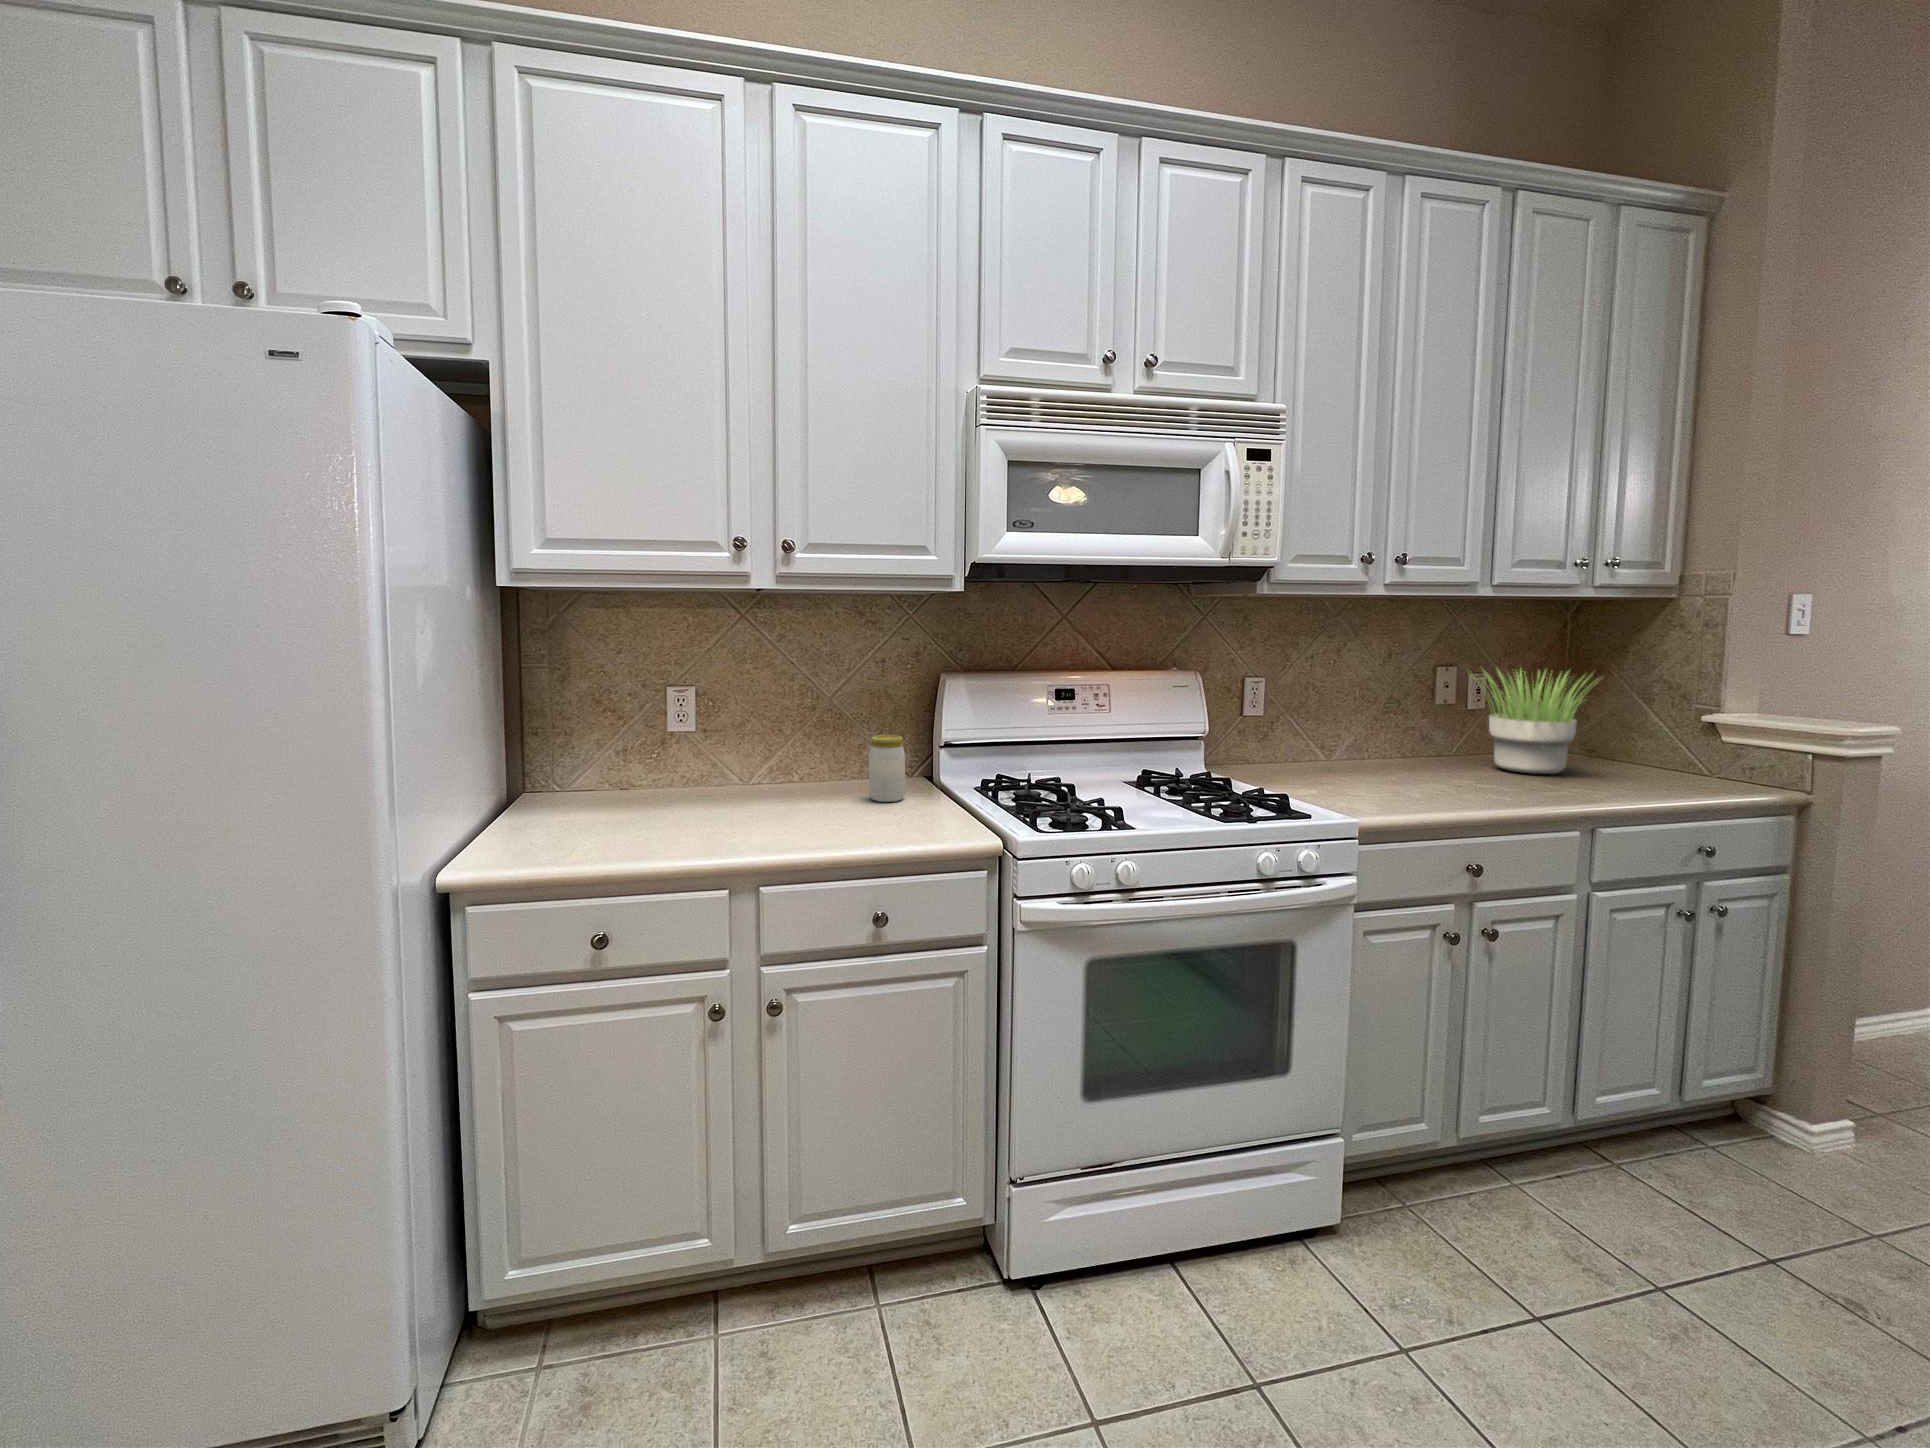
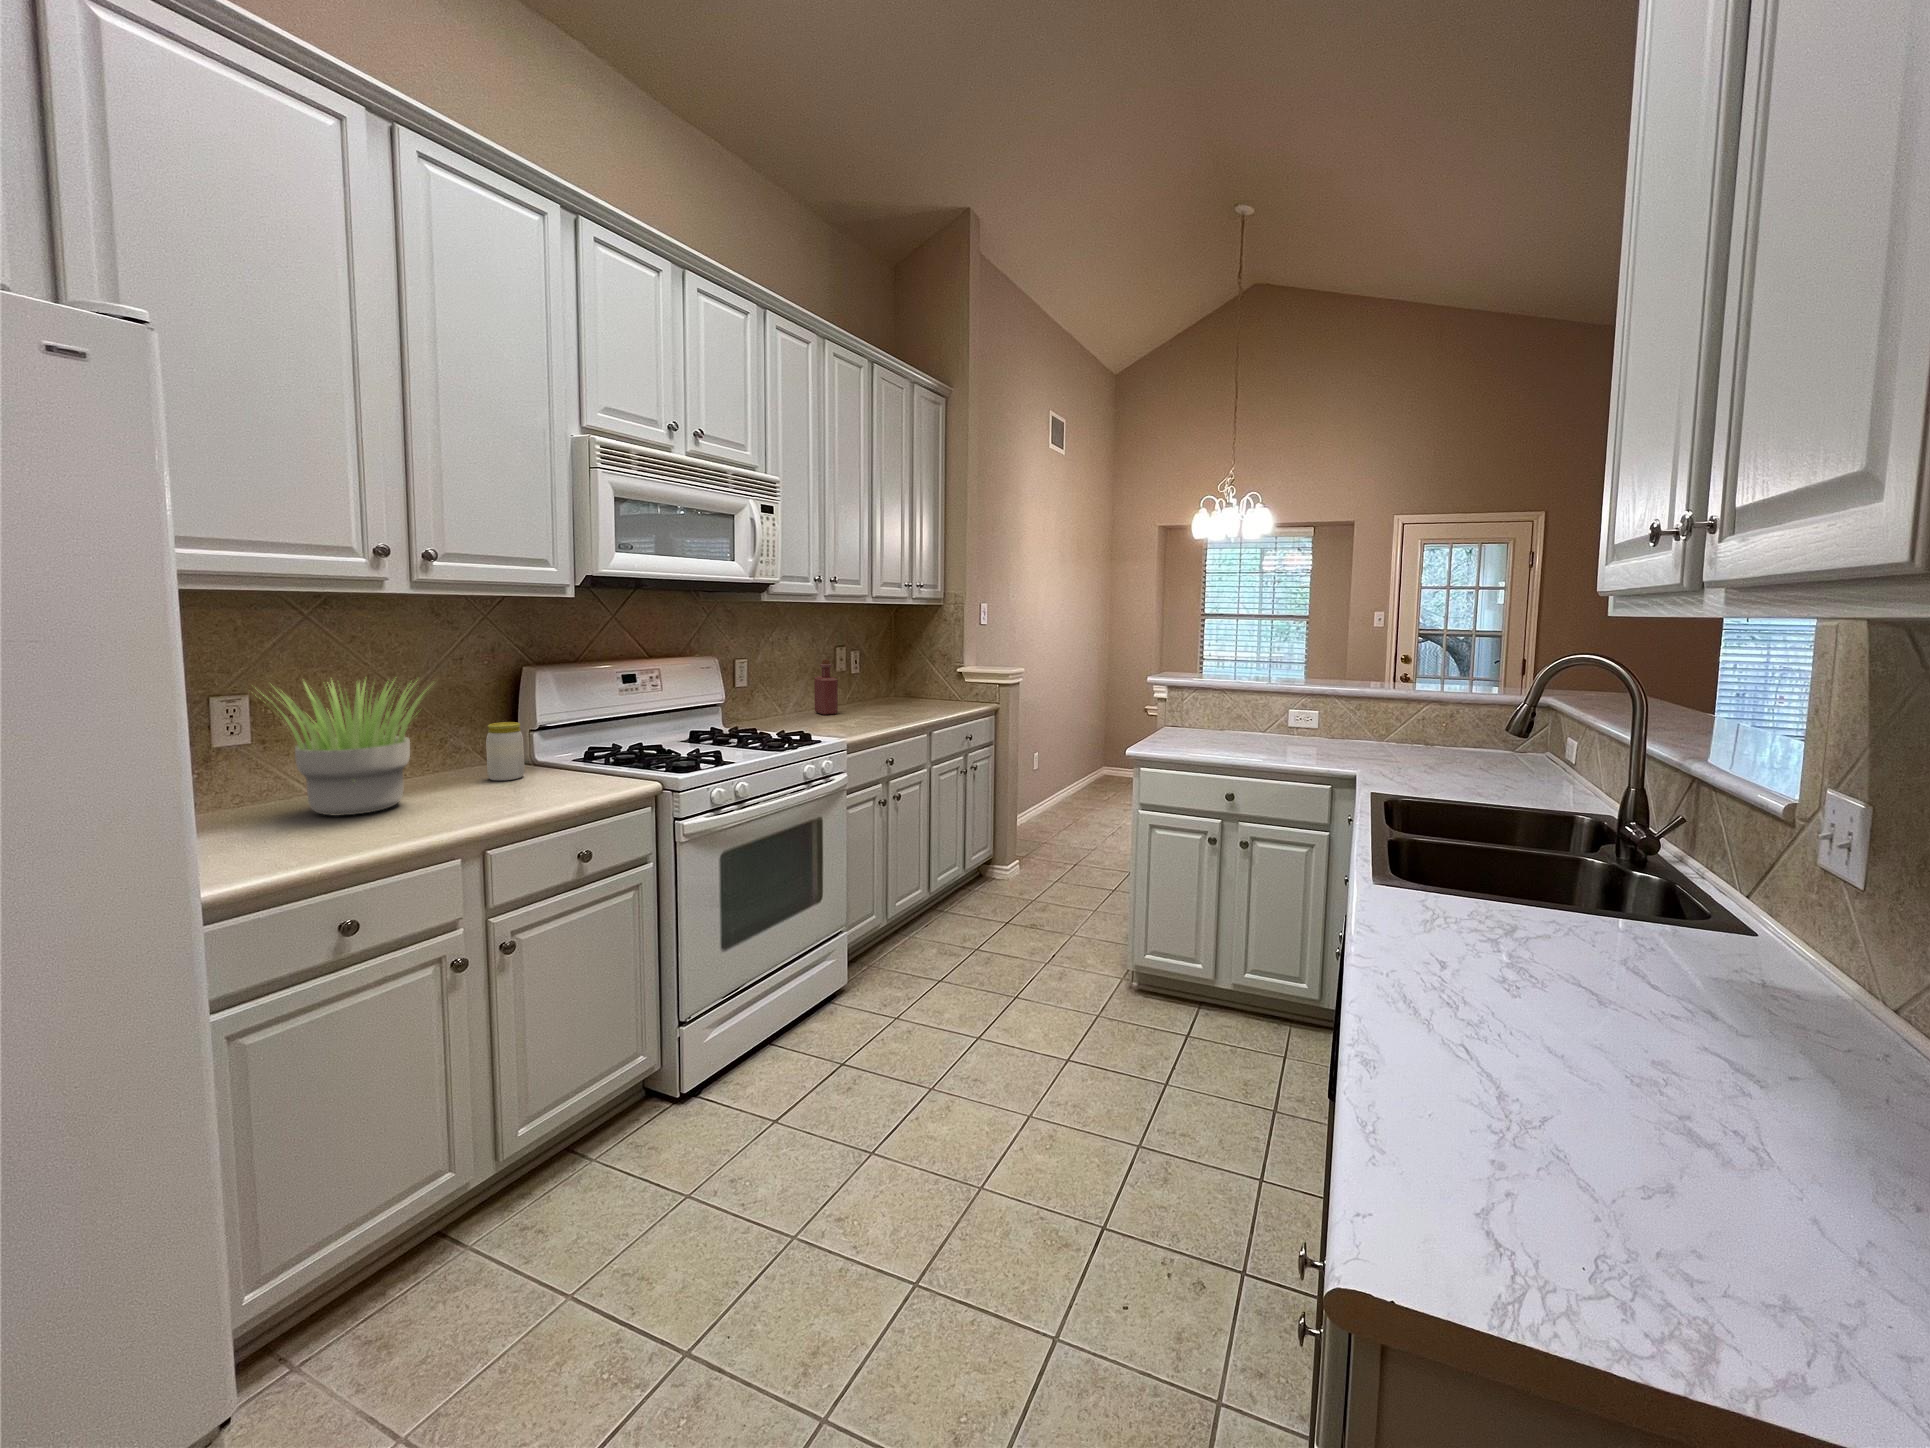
potted plant: present [1482,671,1597,774] -> present [263,681,427,816]
bottle: none [1384,685,1422,771] -> present [814,659,838,715]

